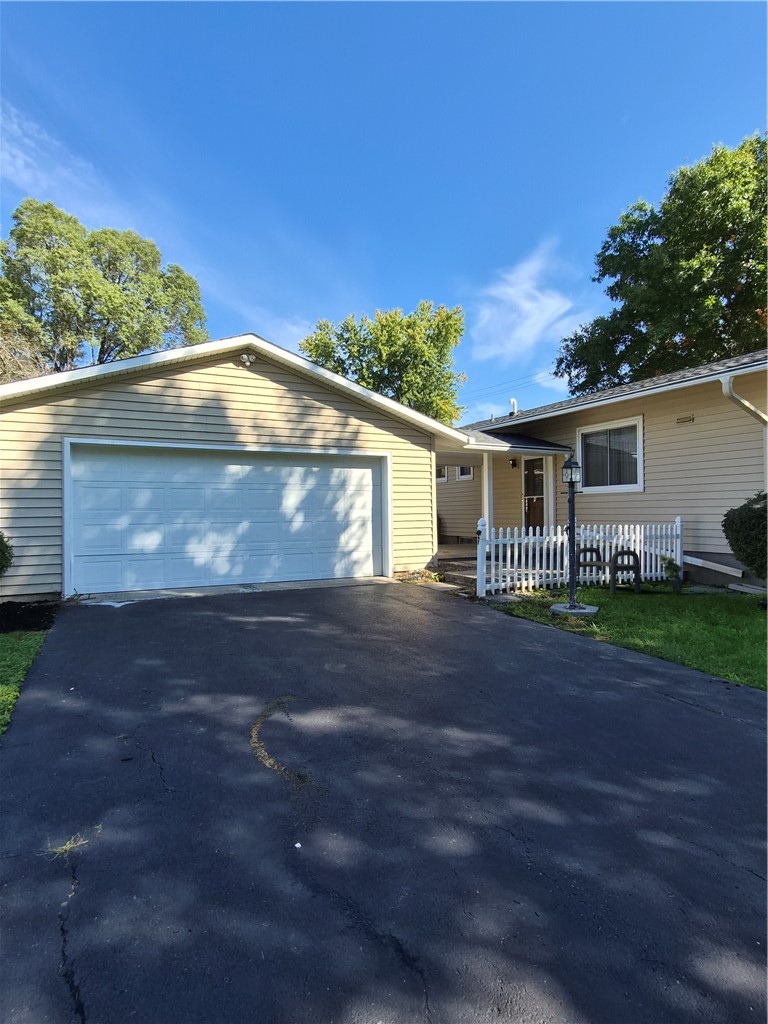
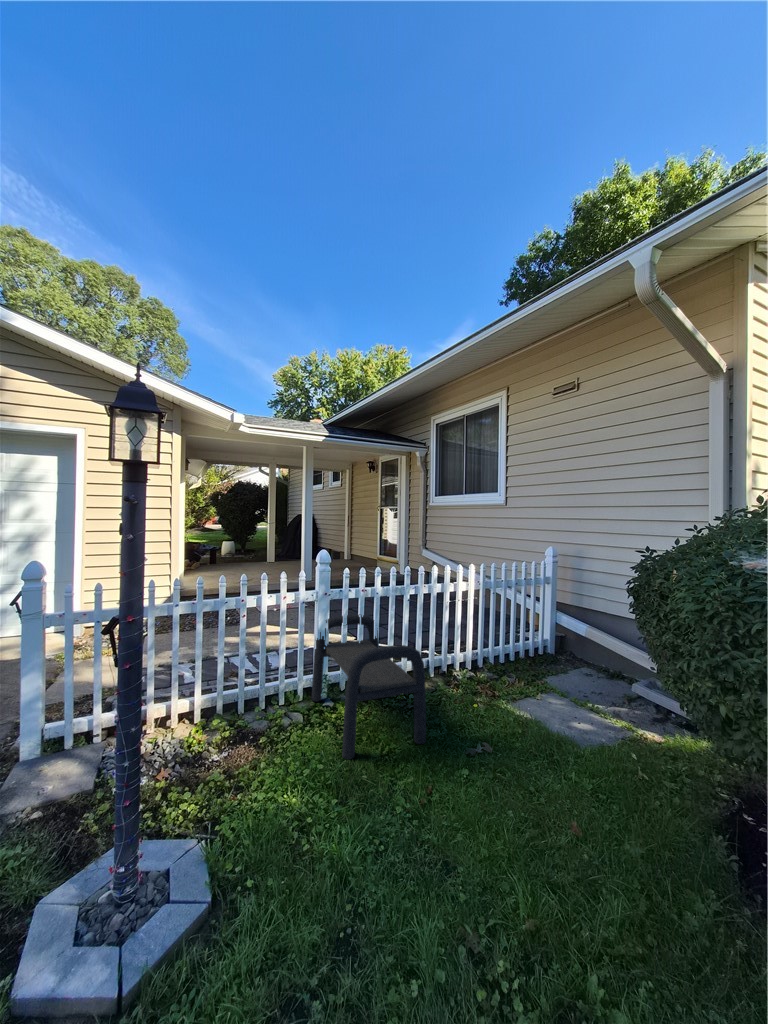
potted plant: present [658,554,683,595] -> none [460,658,524,777]

